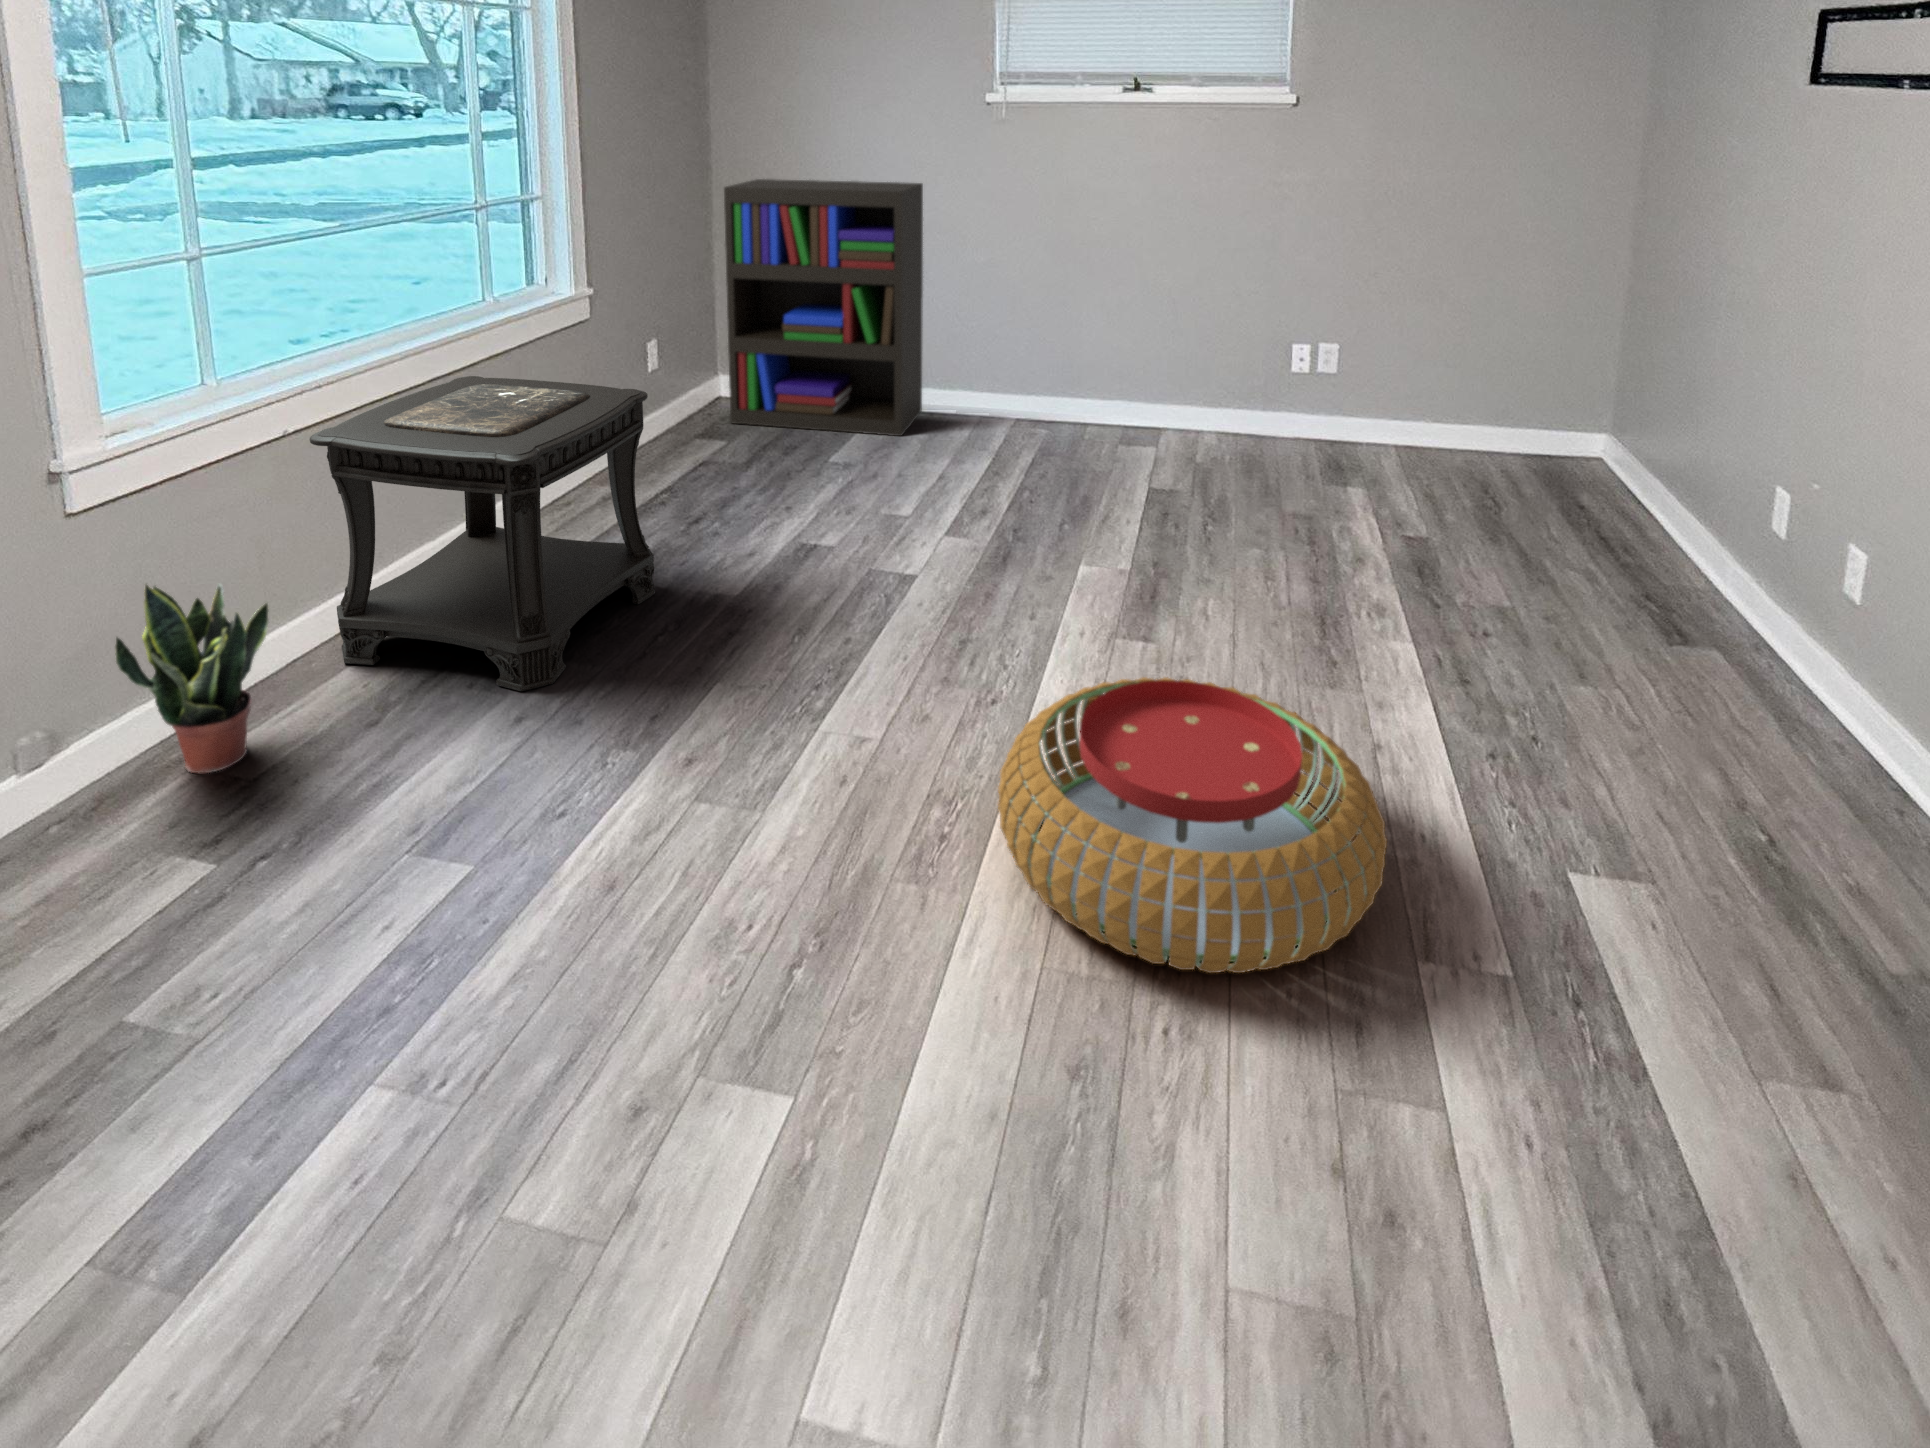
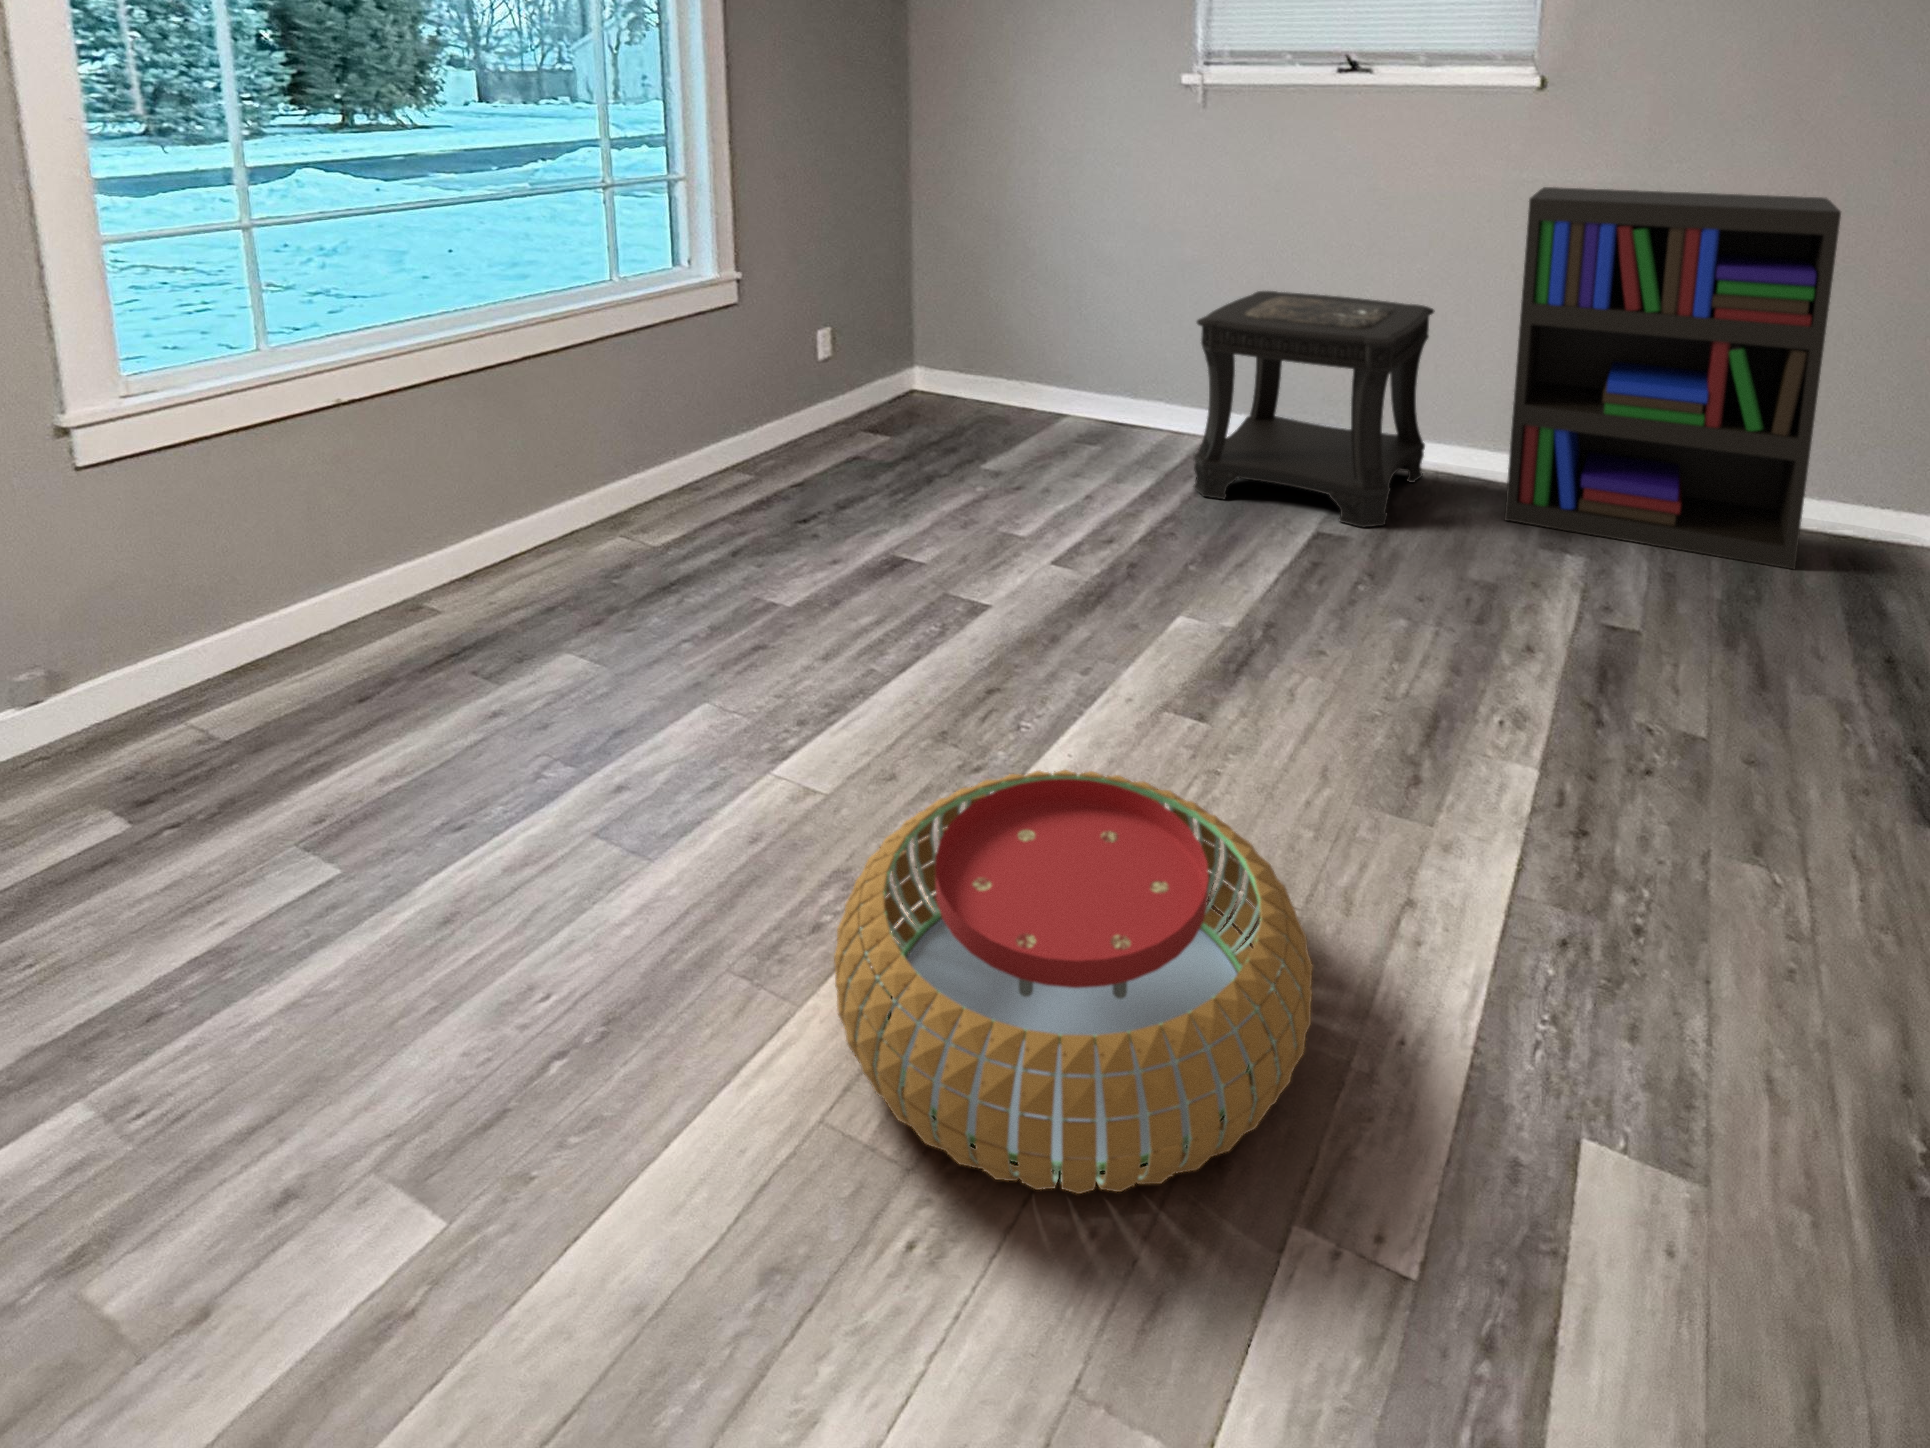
bookshelf: present [724,179,923,436] -> present [1505,187,1841,569]
side table: present [310,376,655,691] -> present [1193,291,1435,527]
potted plant: present [115,584,269,773] -> none [112,539,277,727]

